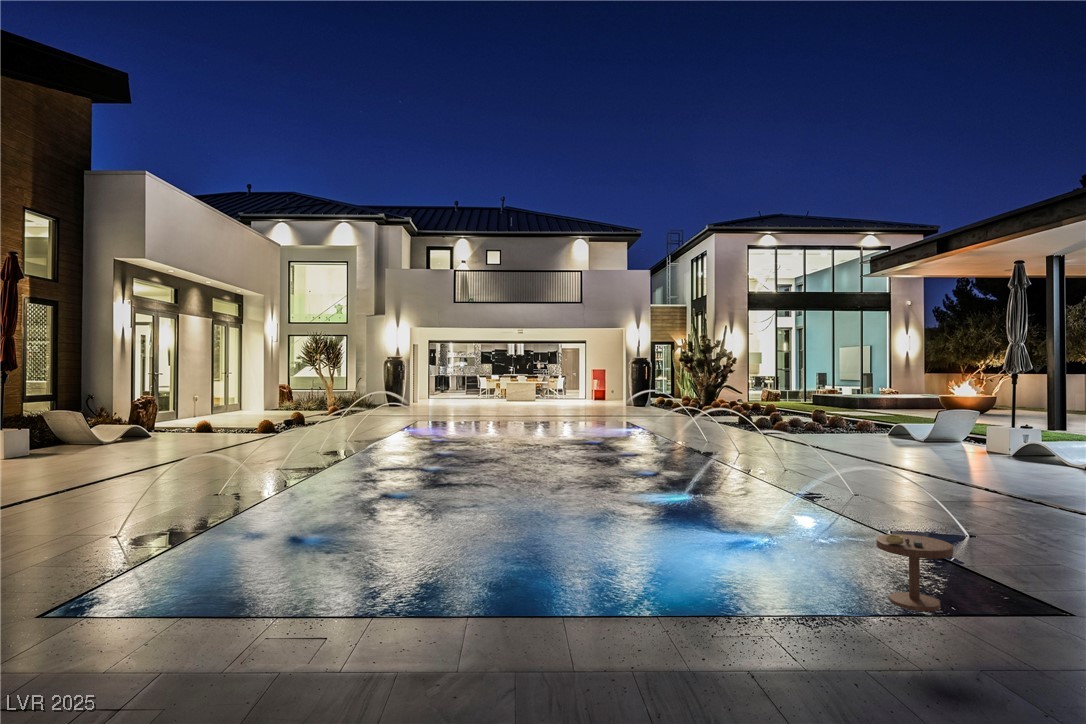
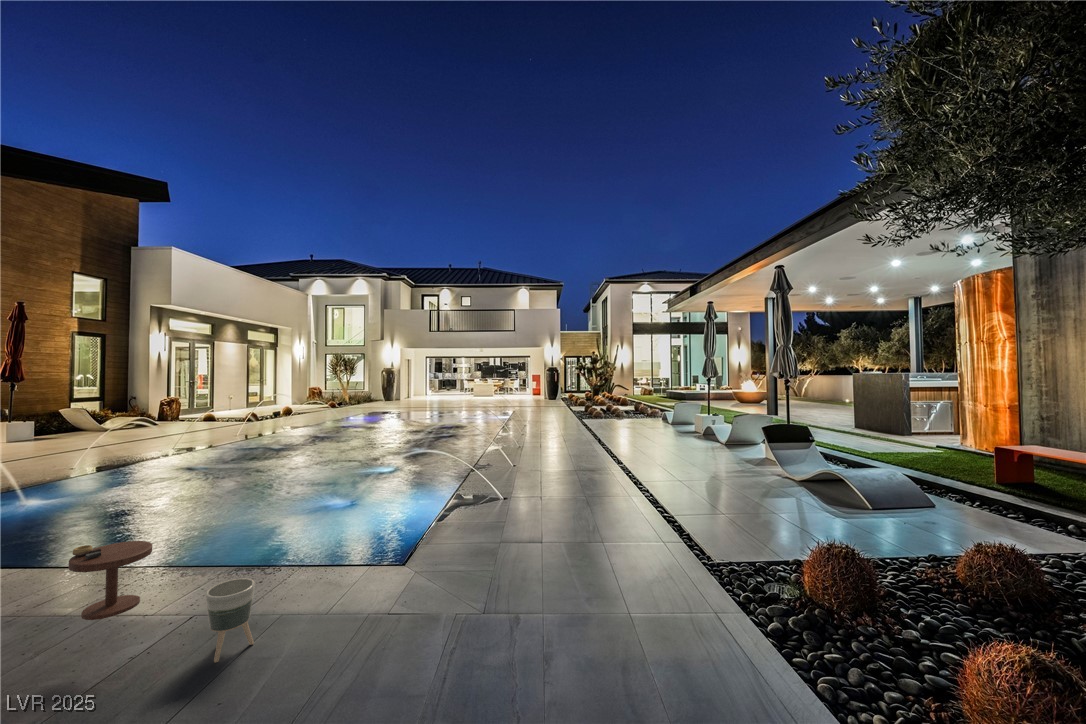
planter: none [980,575,1034,658] -> present [205,578,255,663]

